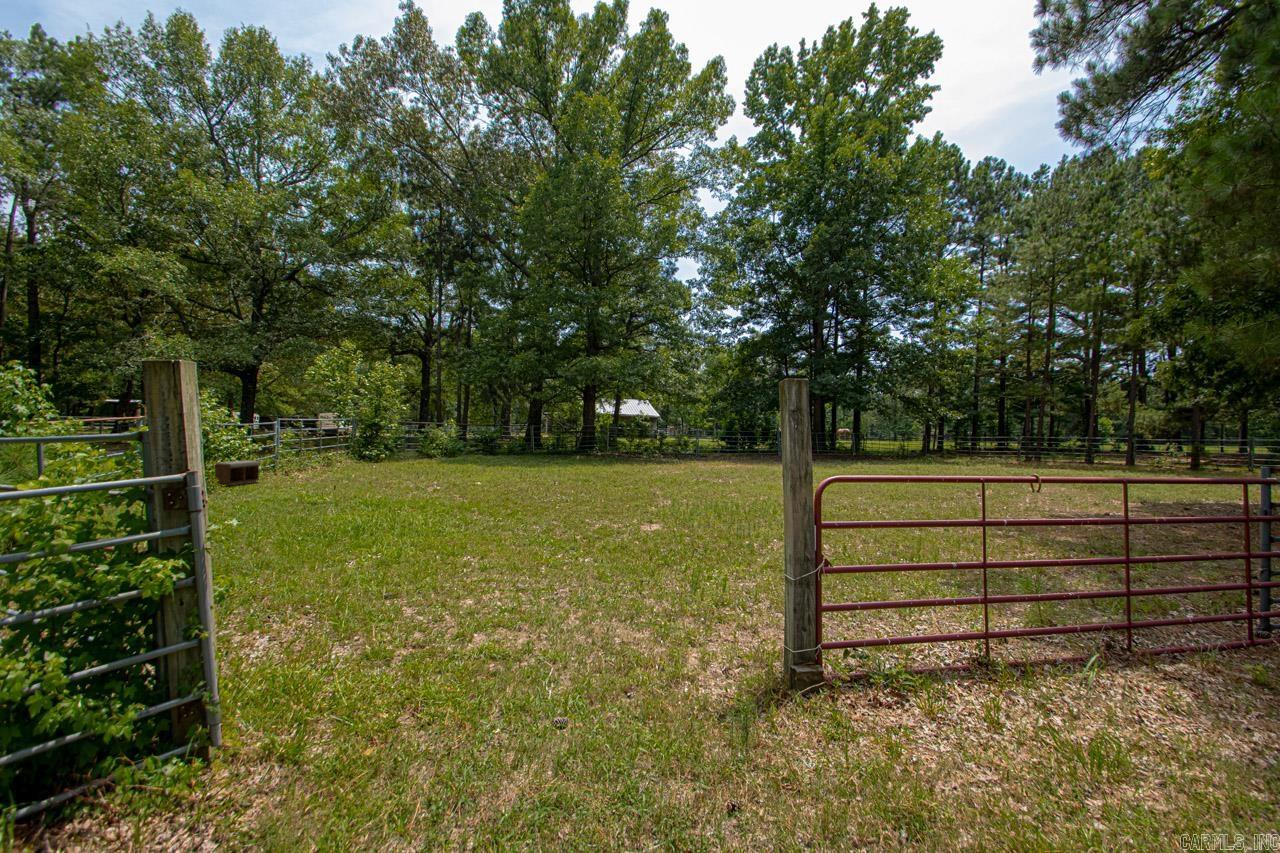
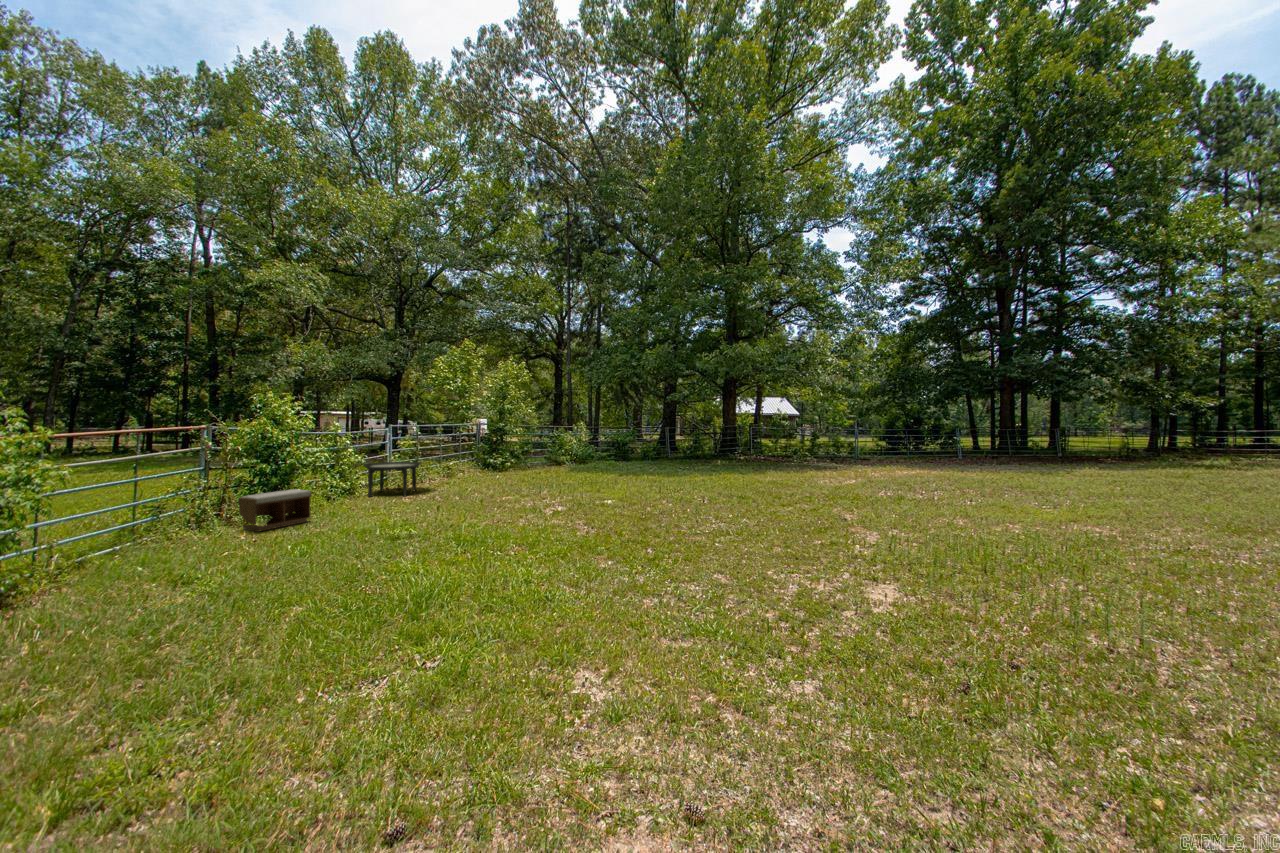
round table: none [277,447,323,472] -> present [364,462,420,497]

